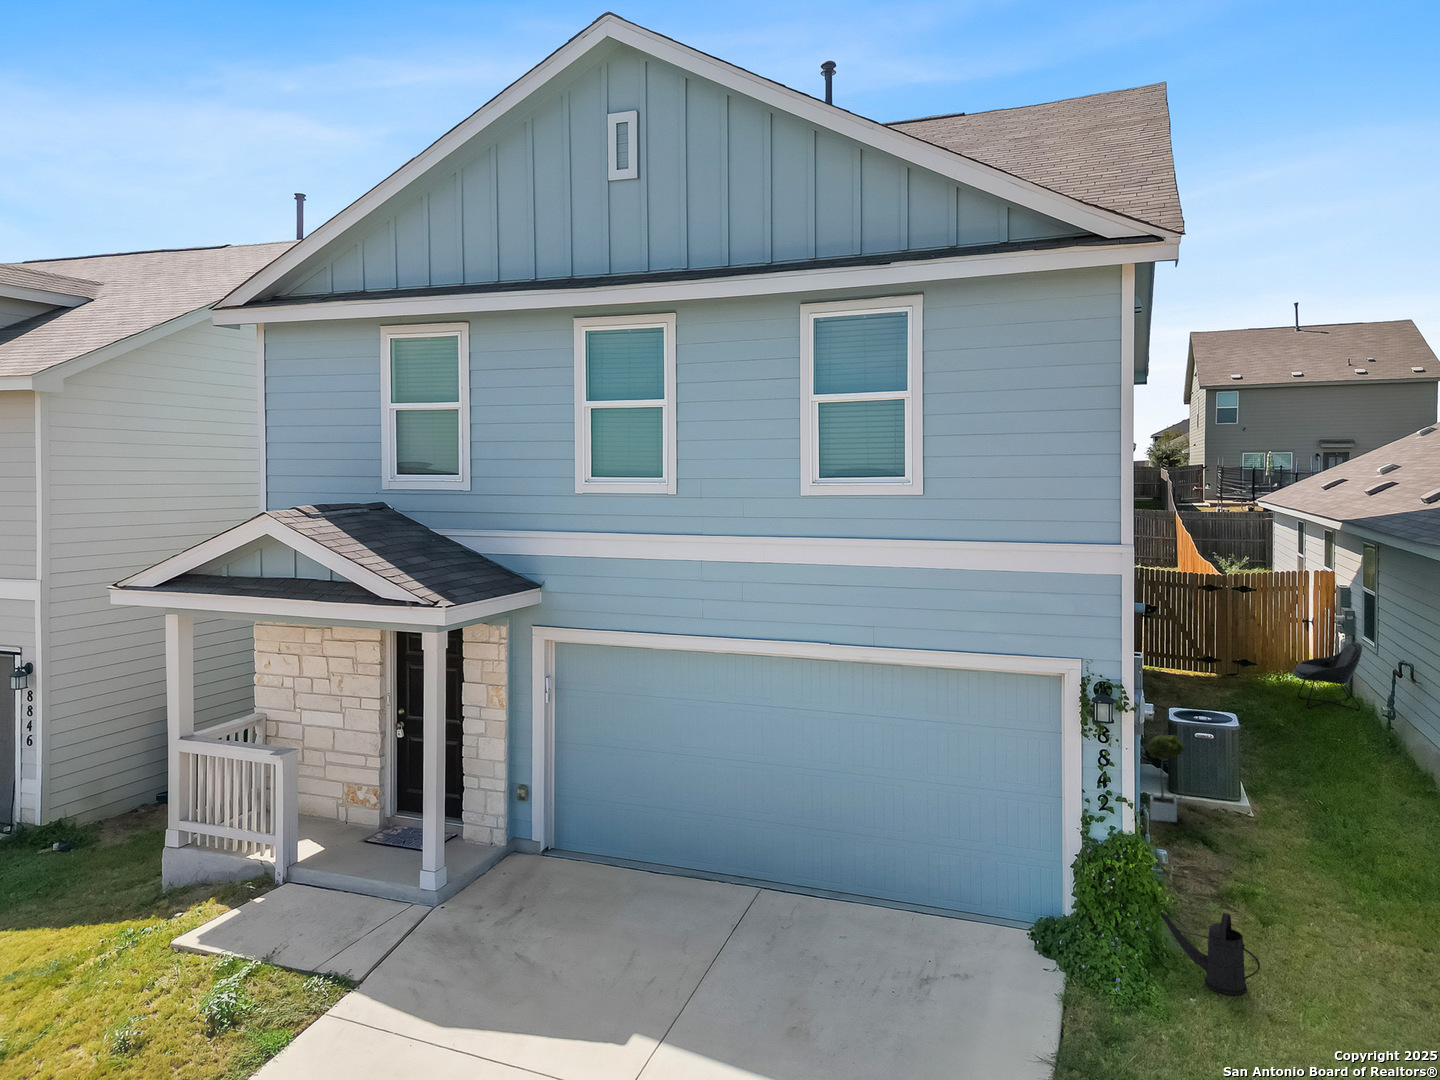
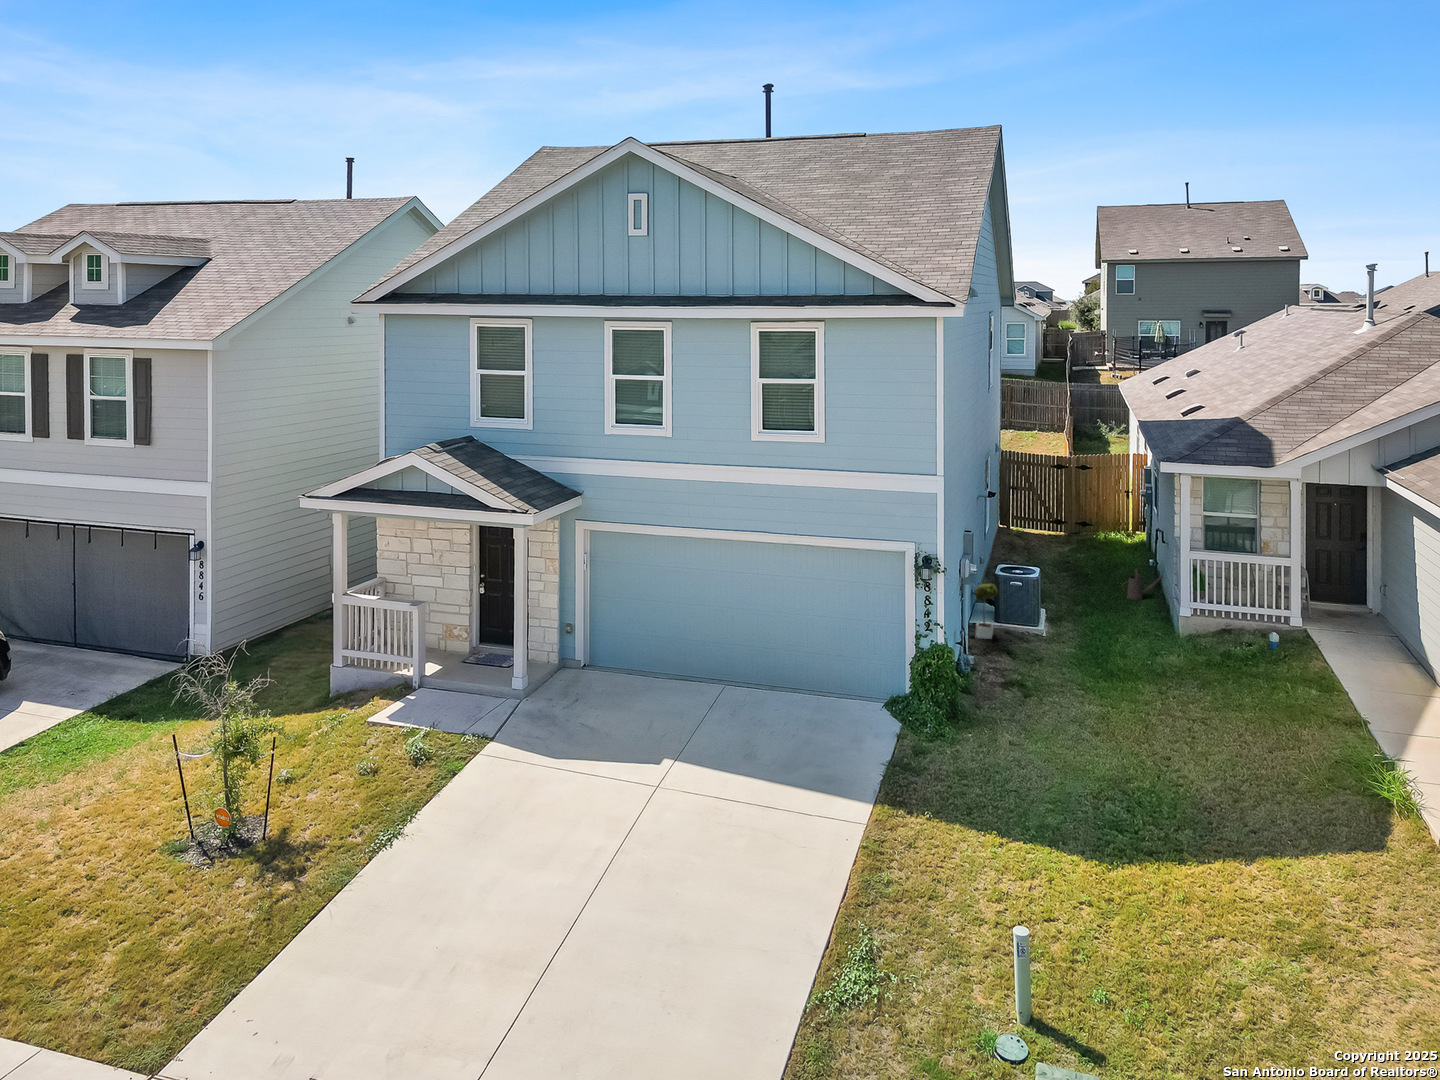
lounge chair: present [1293,642,1362,711] -> none [1105,512,1152,561]
watering can: present [1161,912,1260,995] -> present [1122,569,1163,600]

